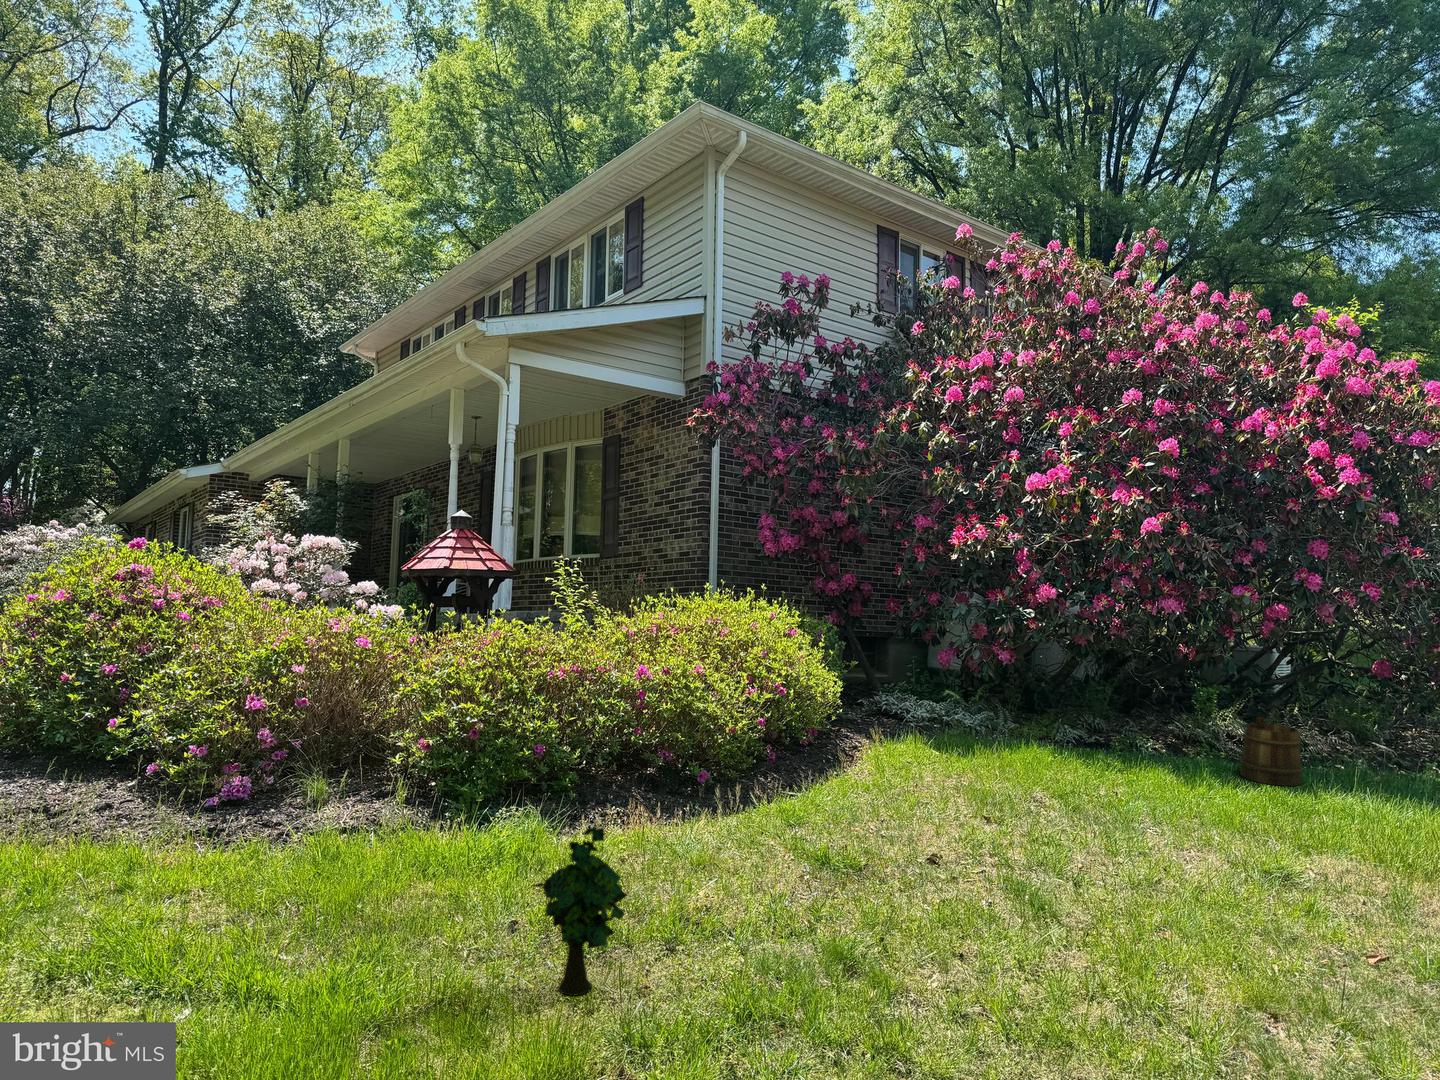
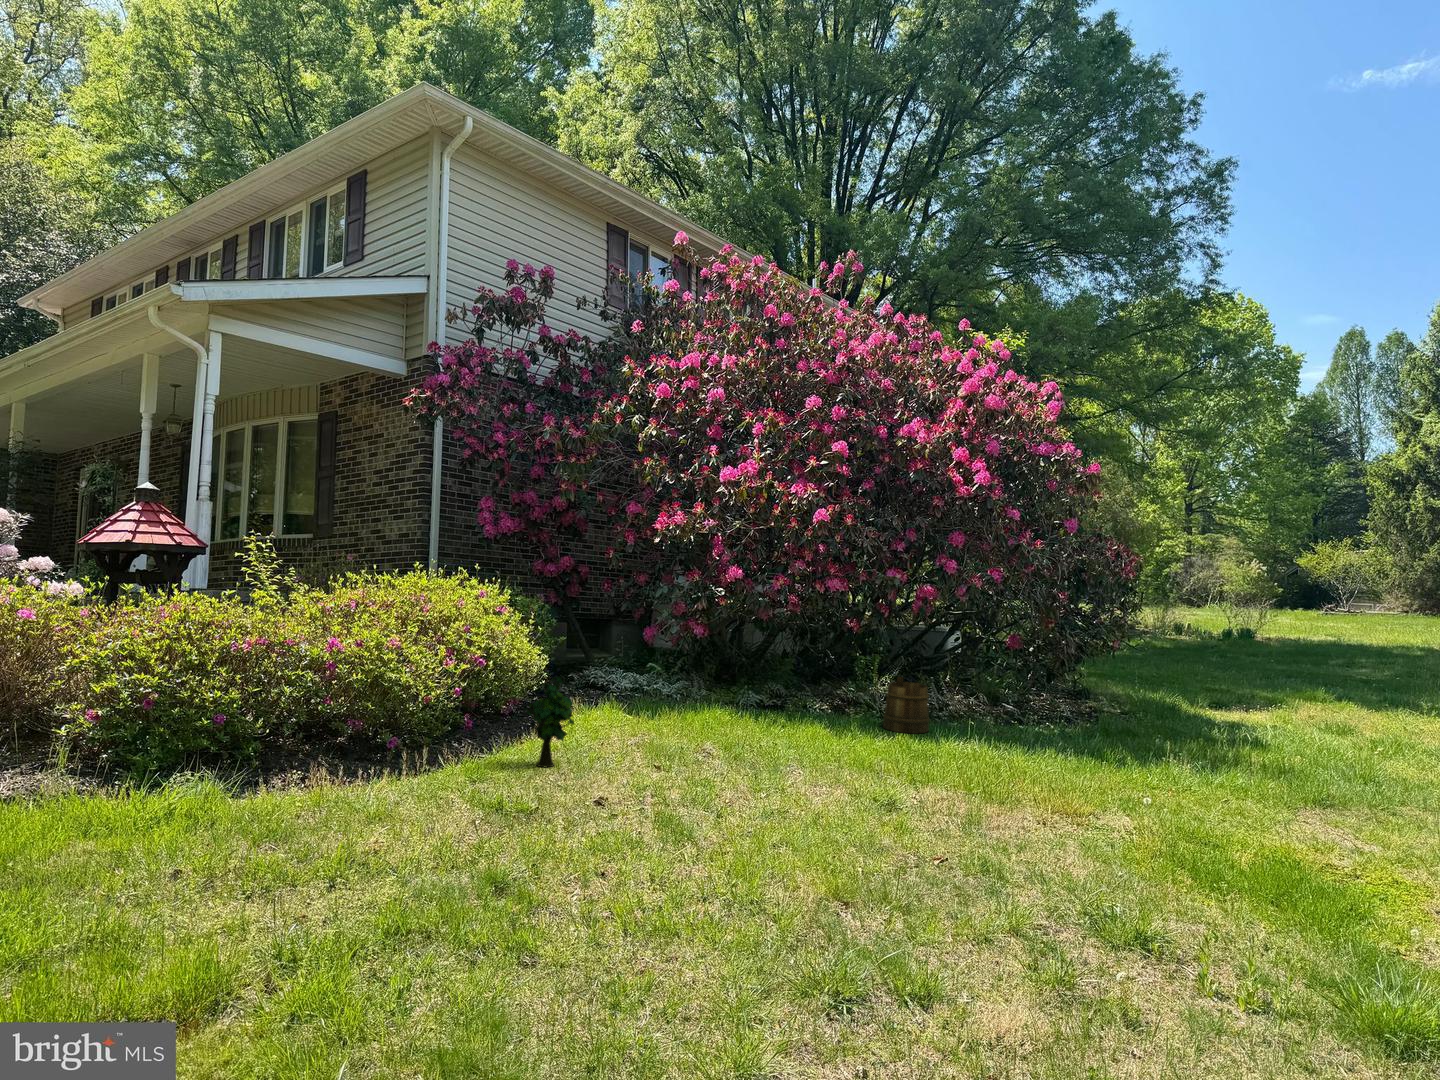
decorative plant: present [532,828,627,996] -> present [523,677,574,767]

